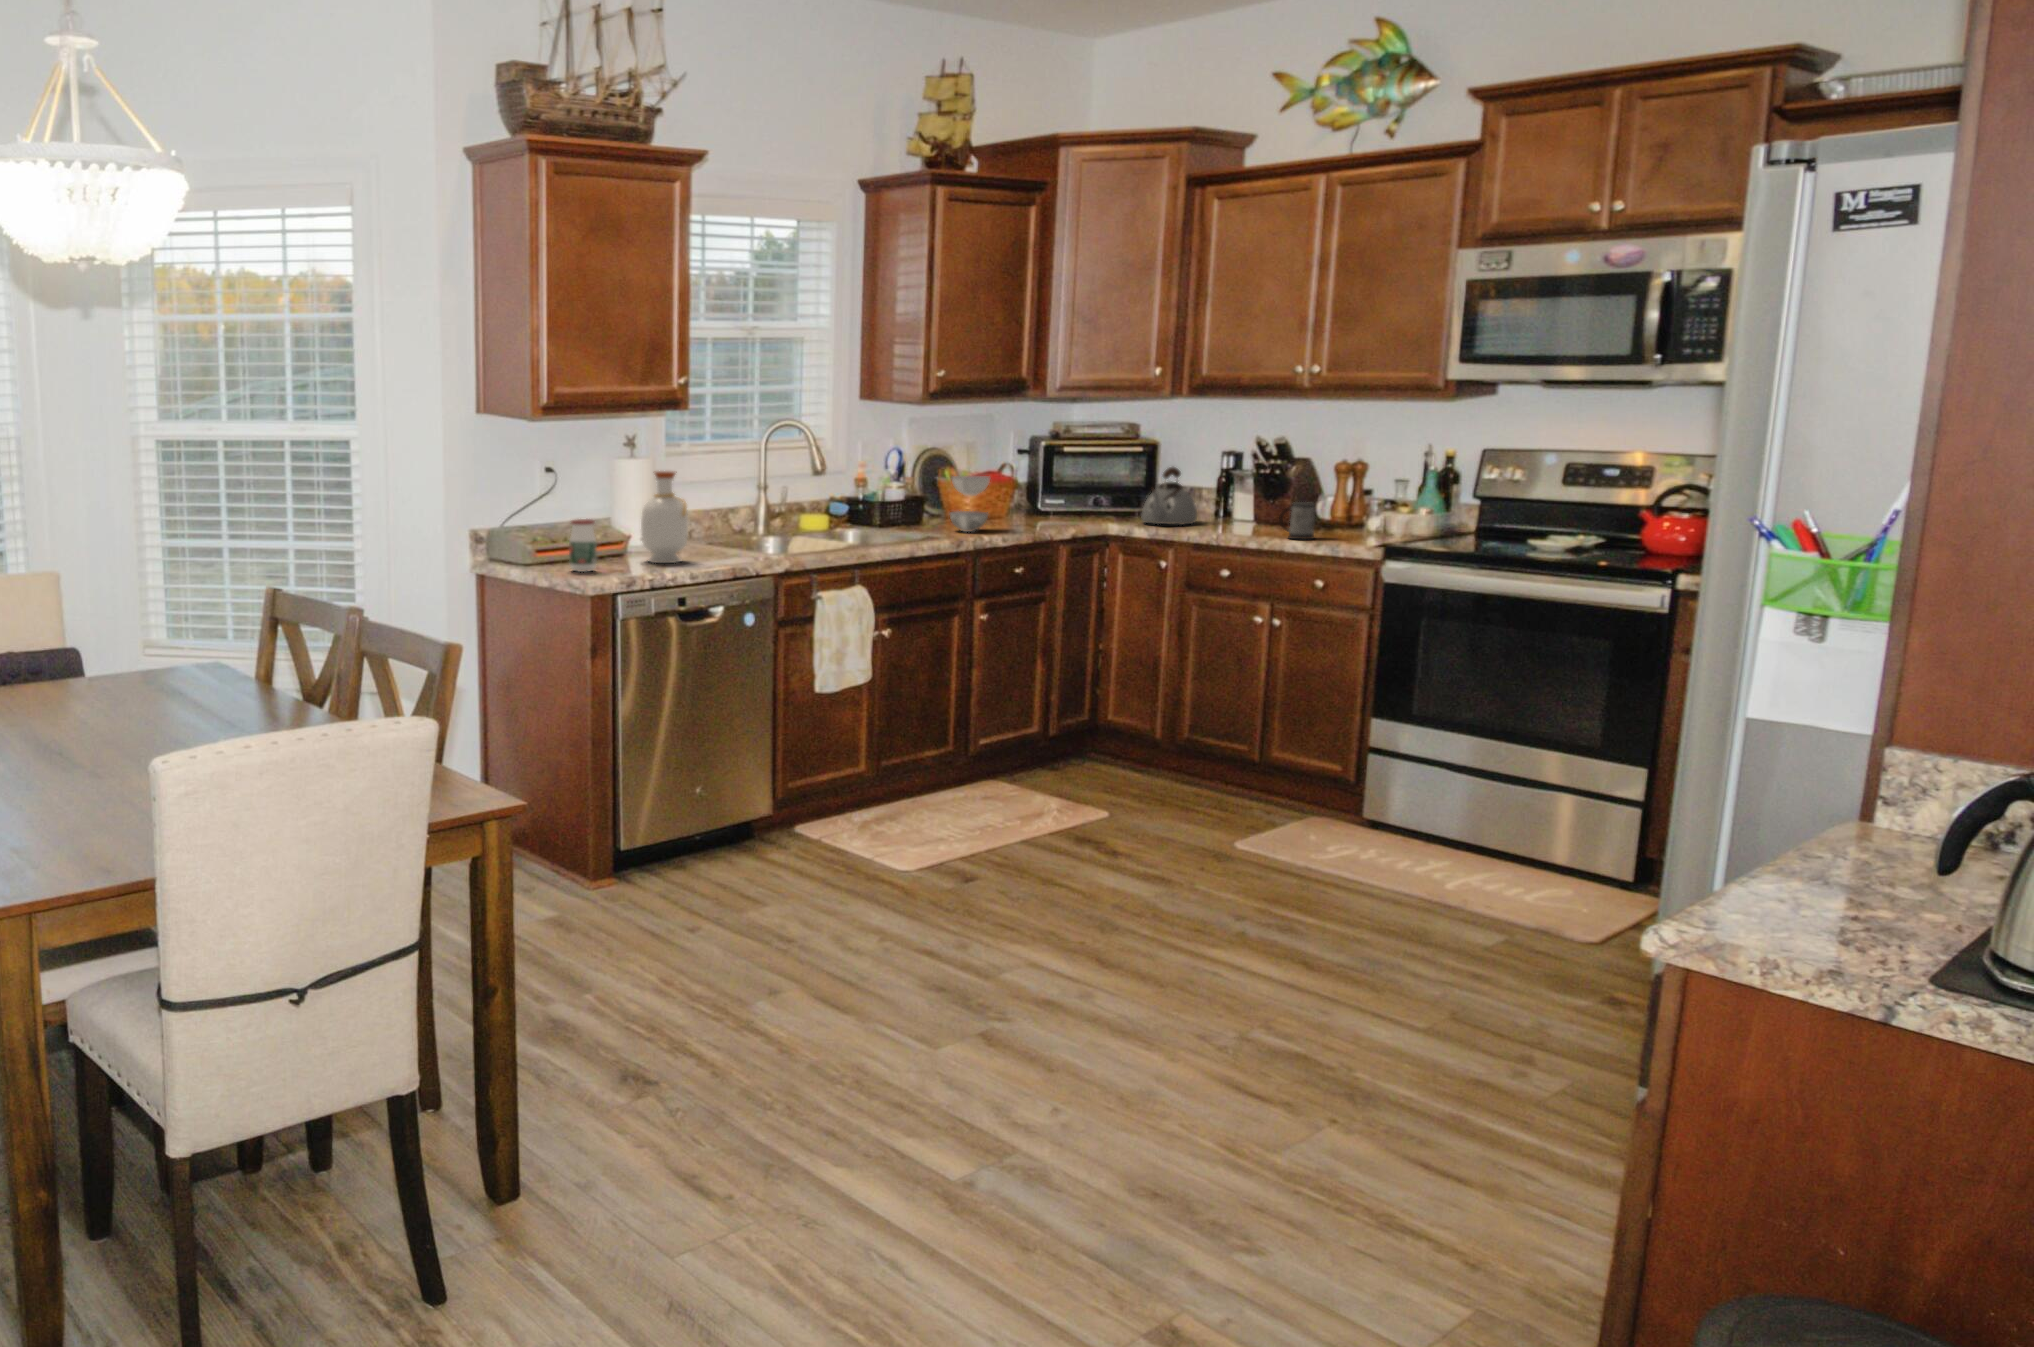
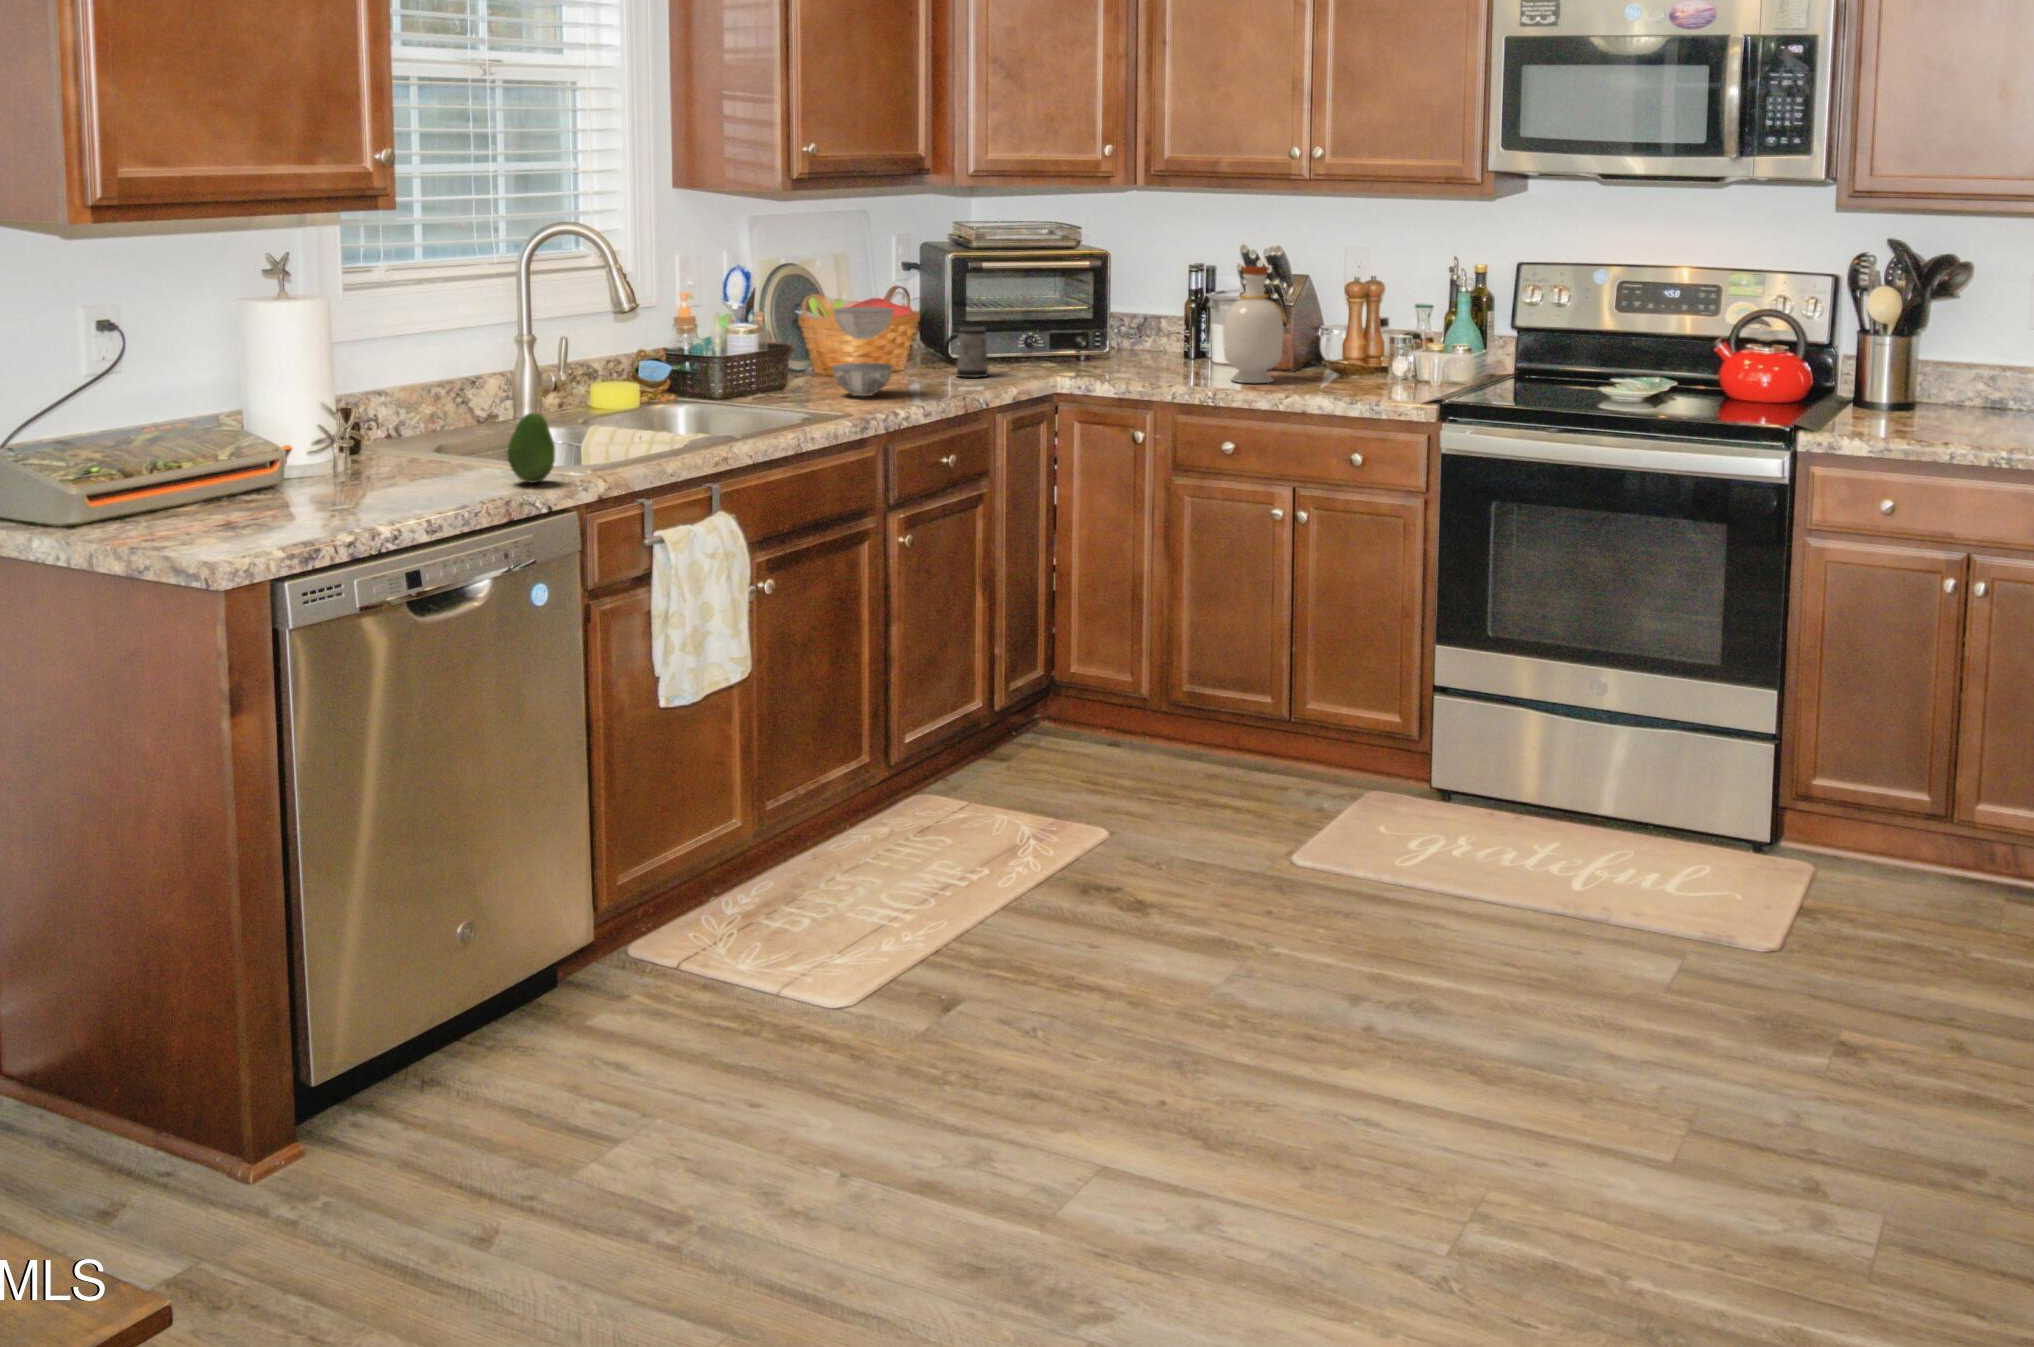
kettle: present [1141,467,1197,525] -> none [1102,288,1177,373]
bottle: present [641,471,688,563] -> present [1223,266,1286,383]
mug: present [1279,502,1315,539] -> present [944,327,988,378]
jar: present [569,519,597,572] -> none [164,430,228,538]
fruit: none [737,522,762,560] -> present [508,413,555,483]

